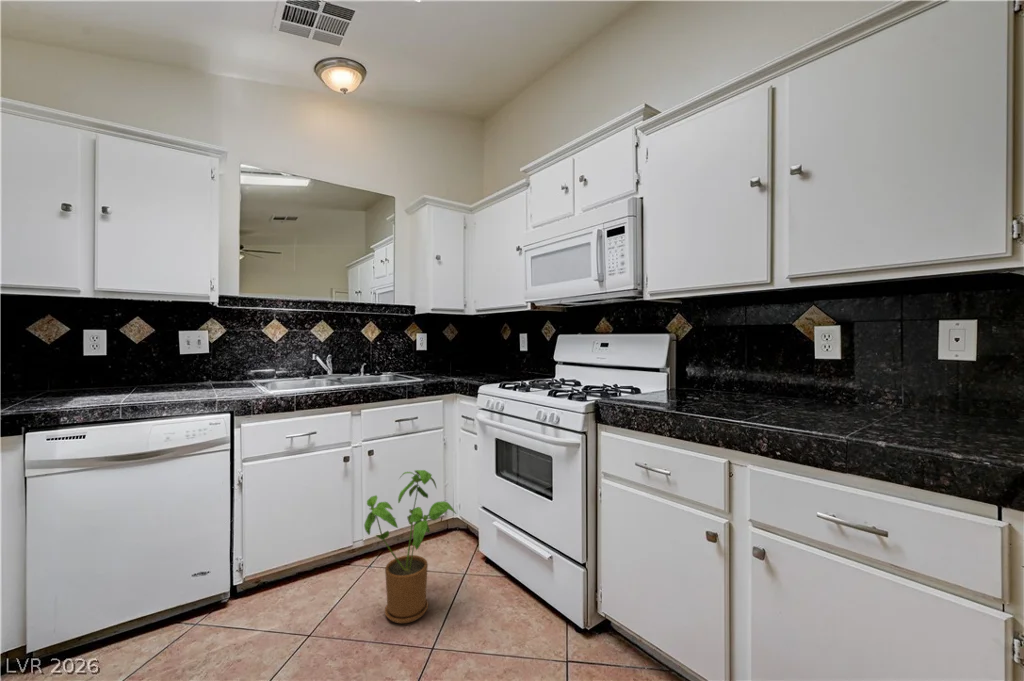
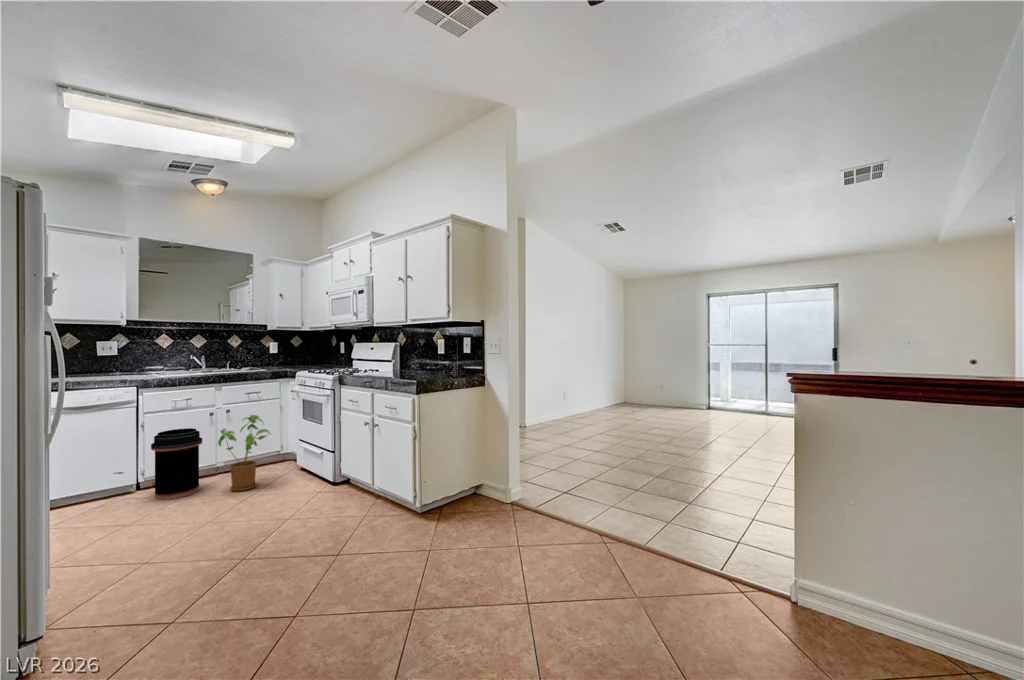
trash can: none [252,489,336,635] -> present [151,428,202,499]

